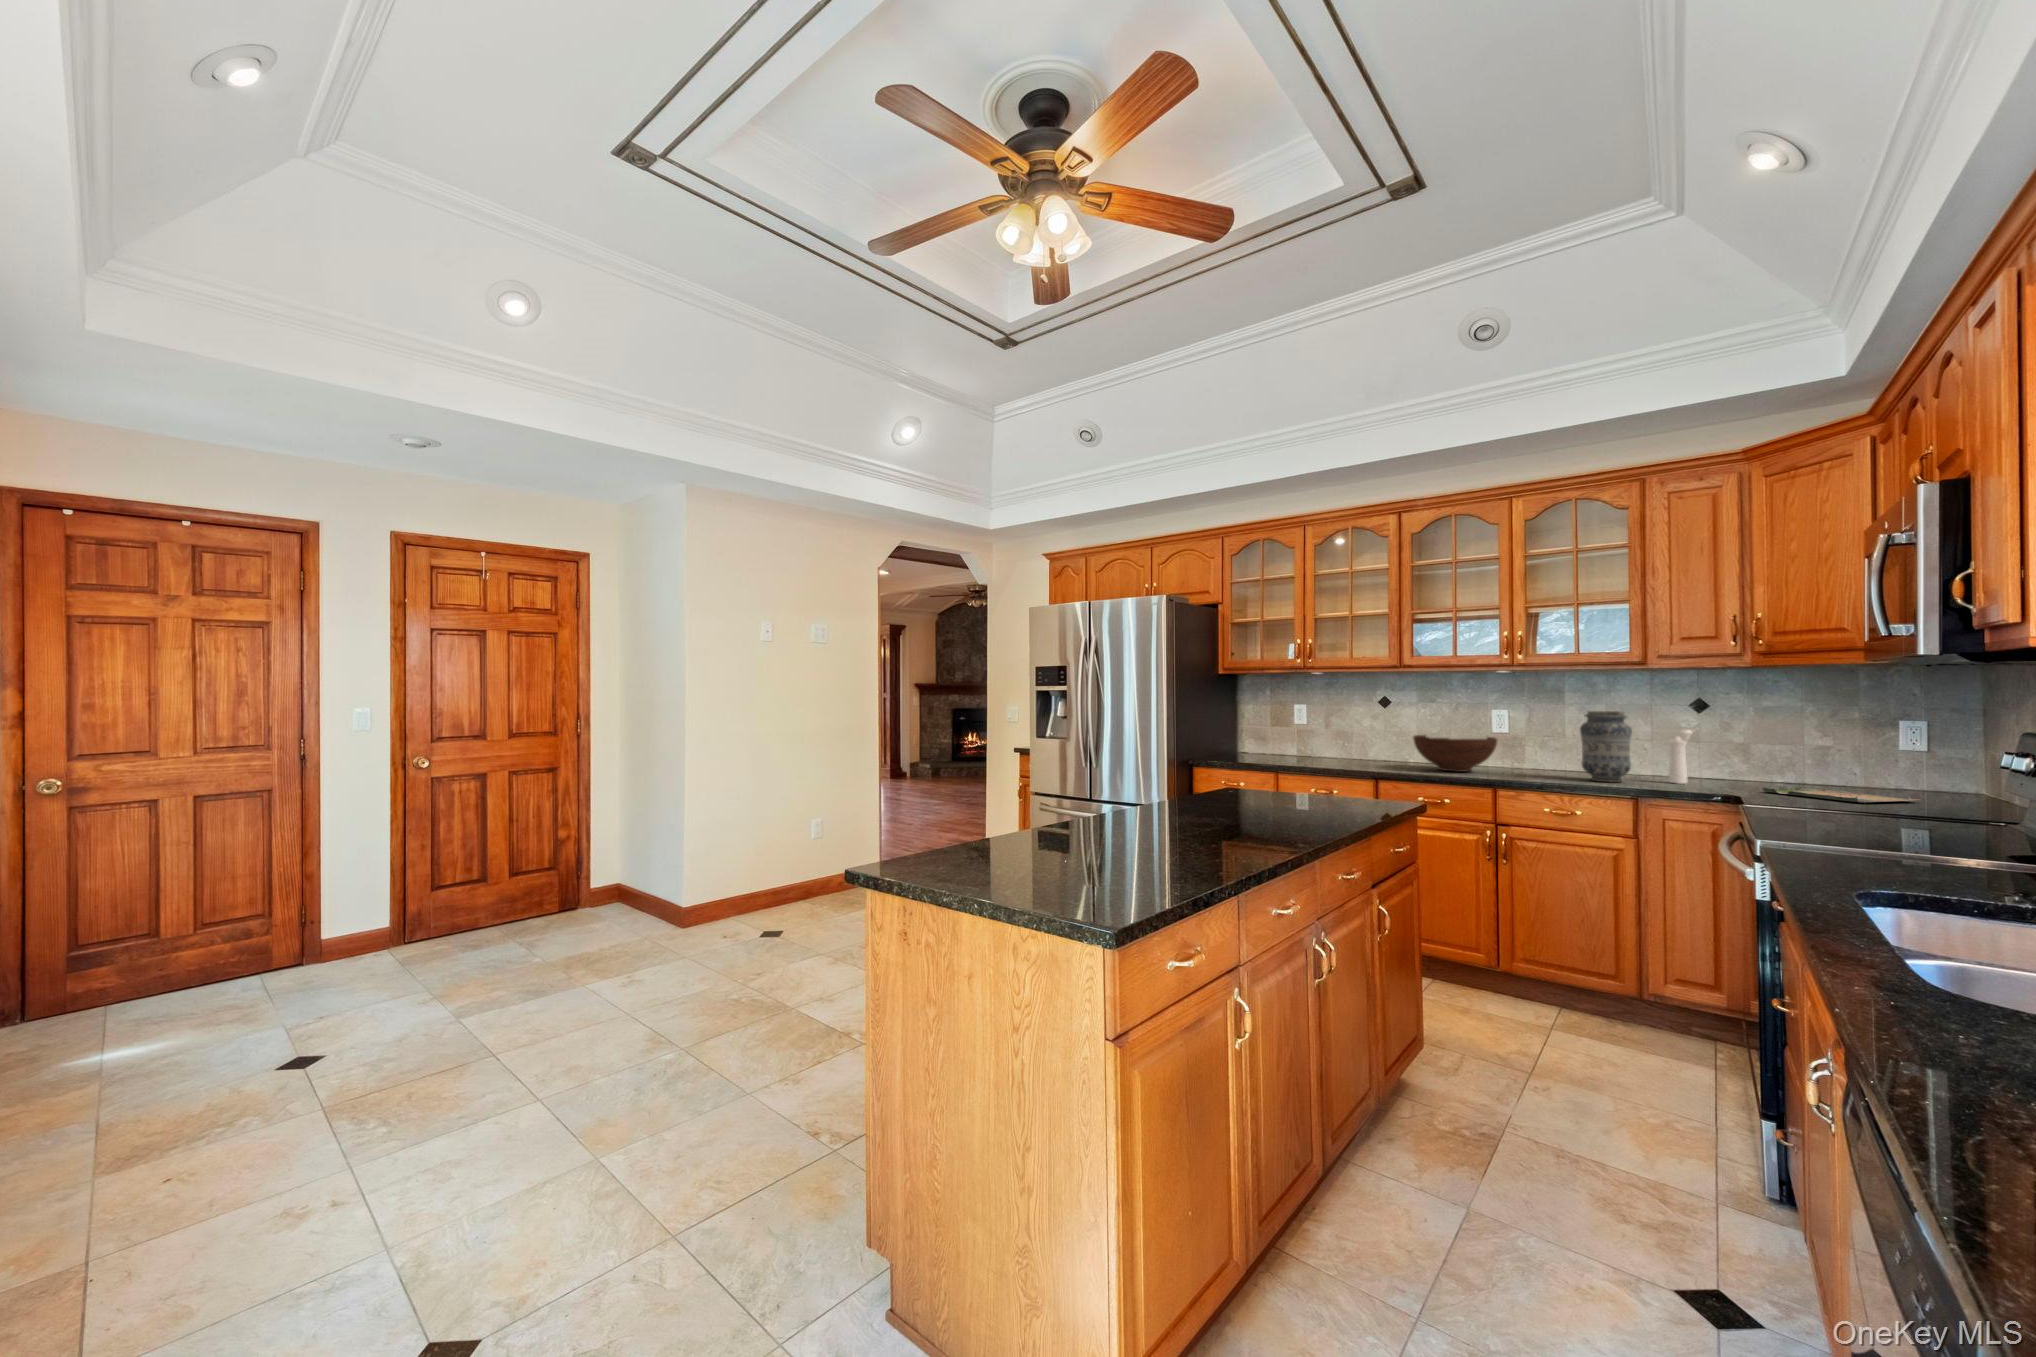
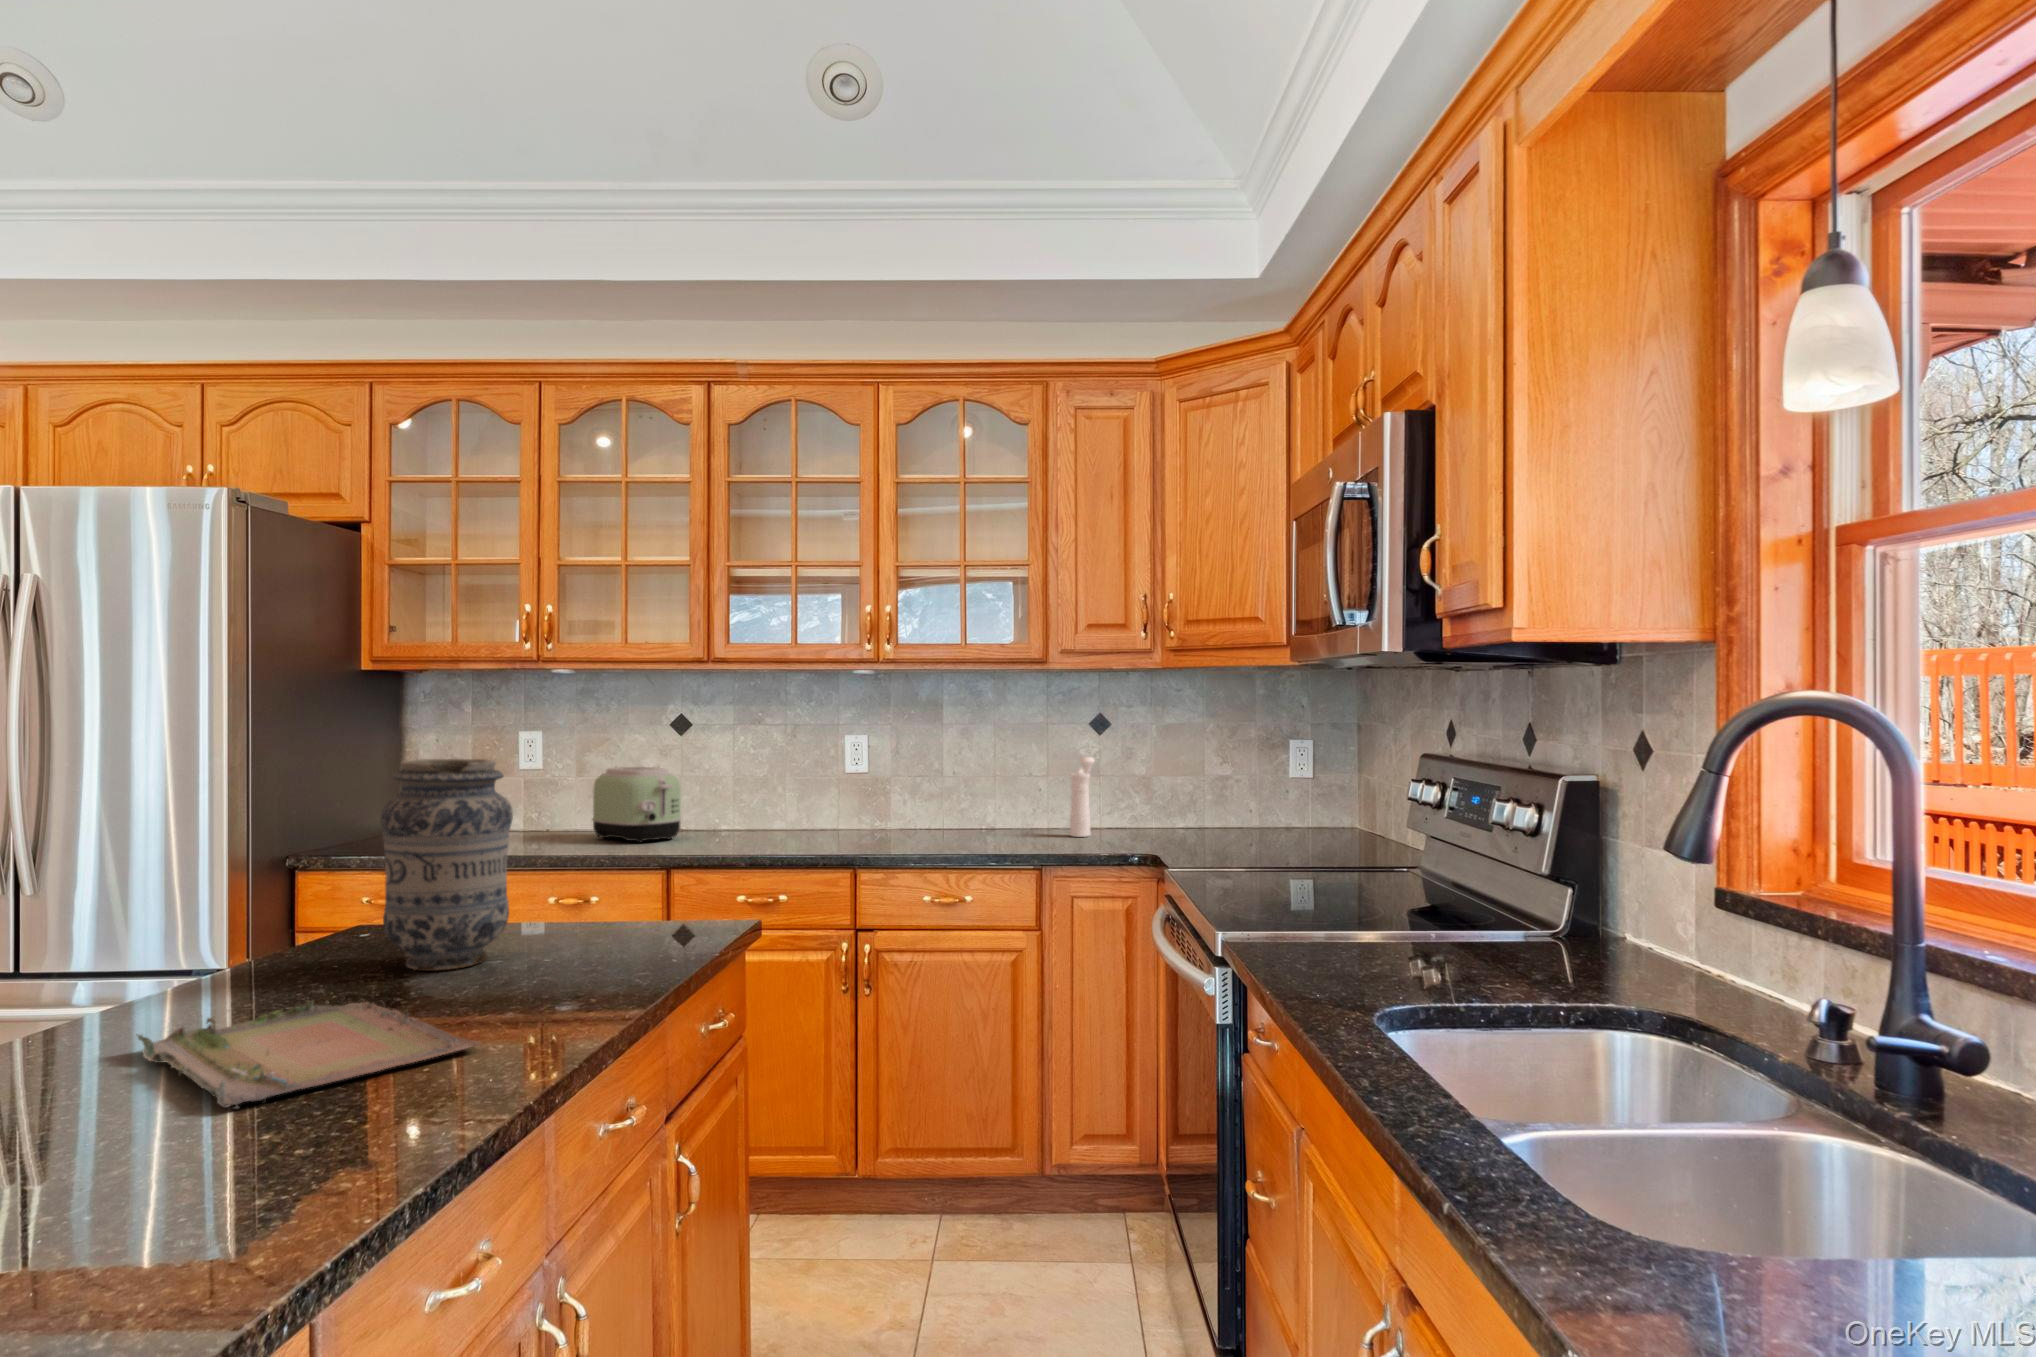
vase: present [1580,710,1632,782] -> present [380,759,513,971]
toaster: none [1333,725,1385,766] -> present [592,767,681,843]
fruit bowl: present [1413,735,1497,772] -> none [729,778,856,842]
tray: present [1762,783,1920,803] -> present [137,990,480,1109]

